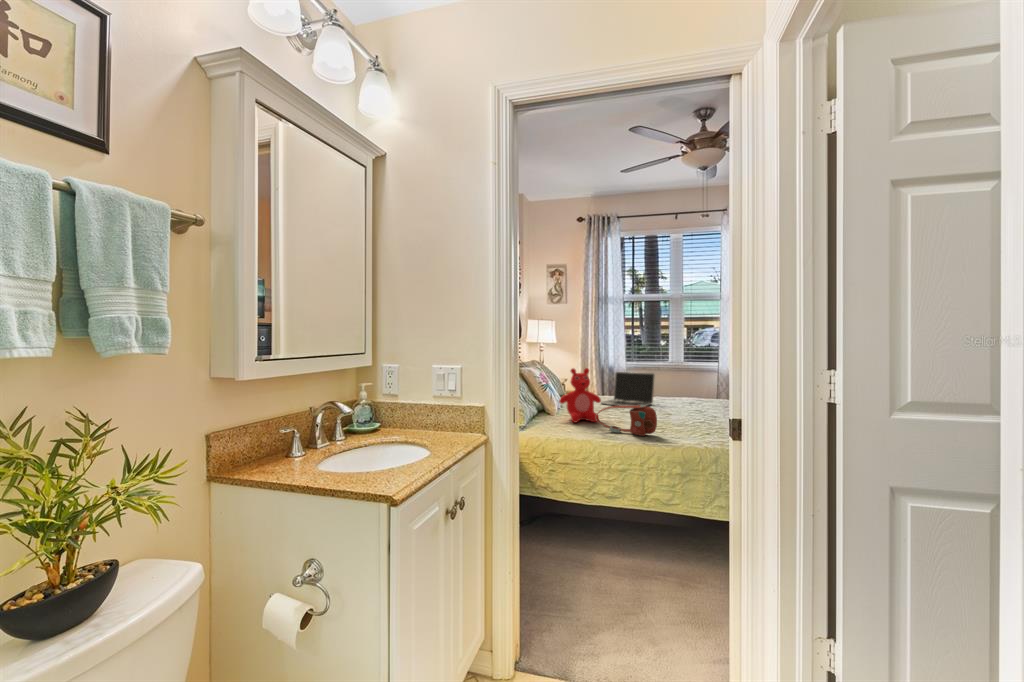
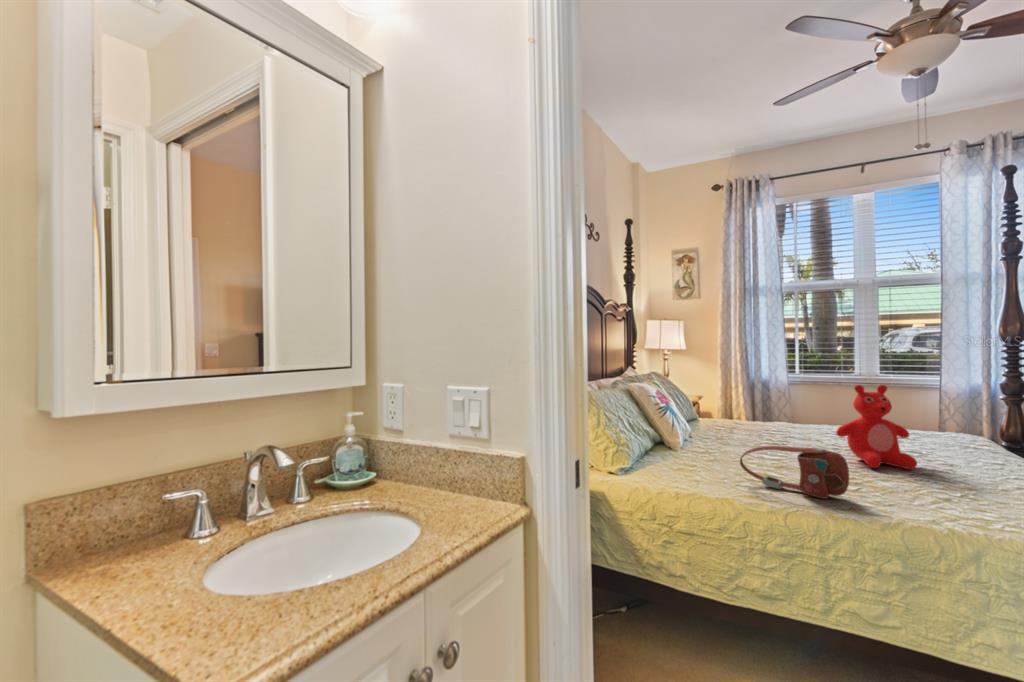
teddy bear: present [559,368,601,422] -> present [836,385,917,469]
laptop: present [602,372,655,406] -> none [749,389,835,442]

